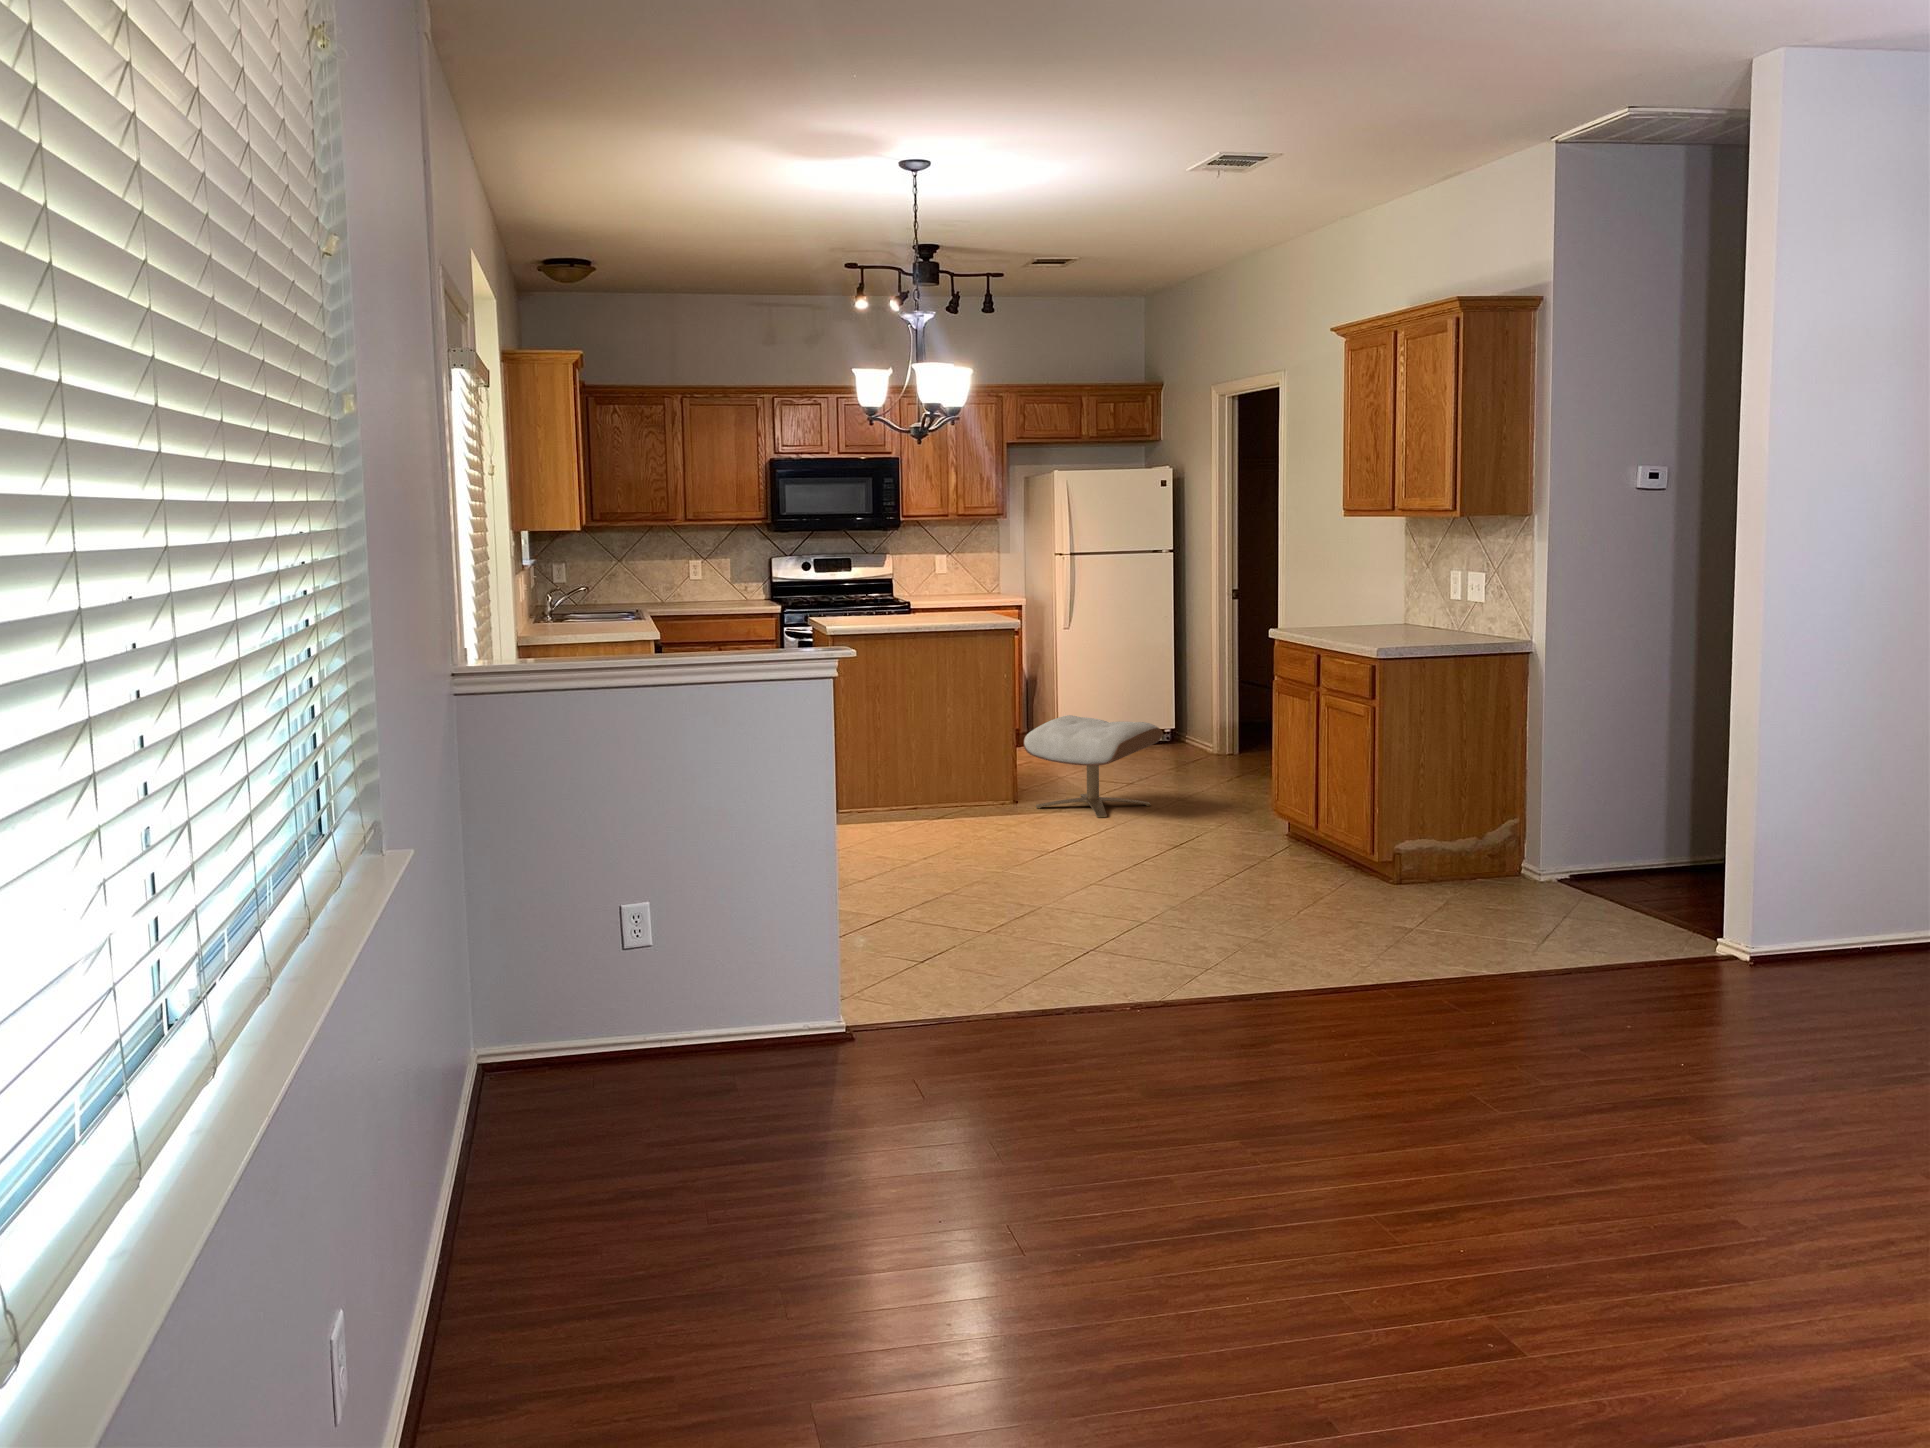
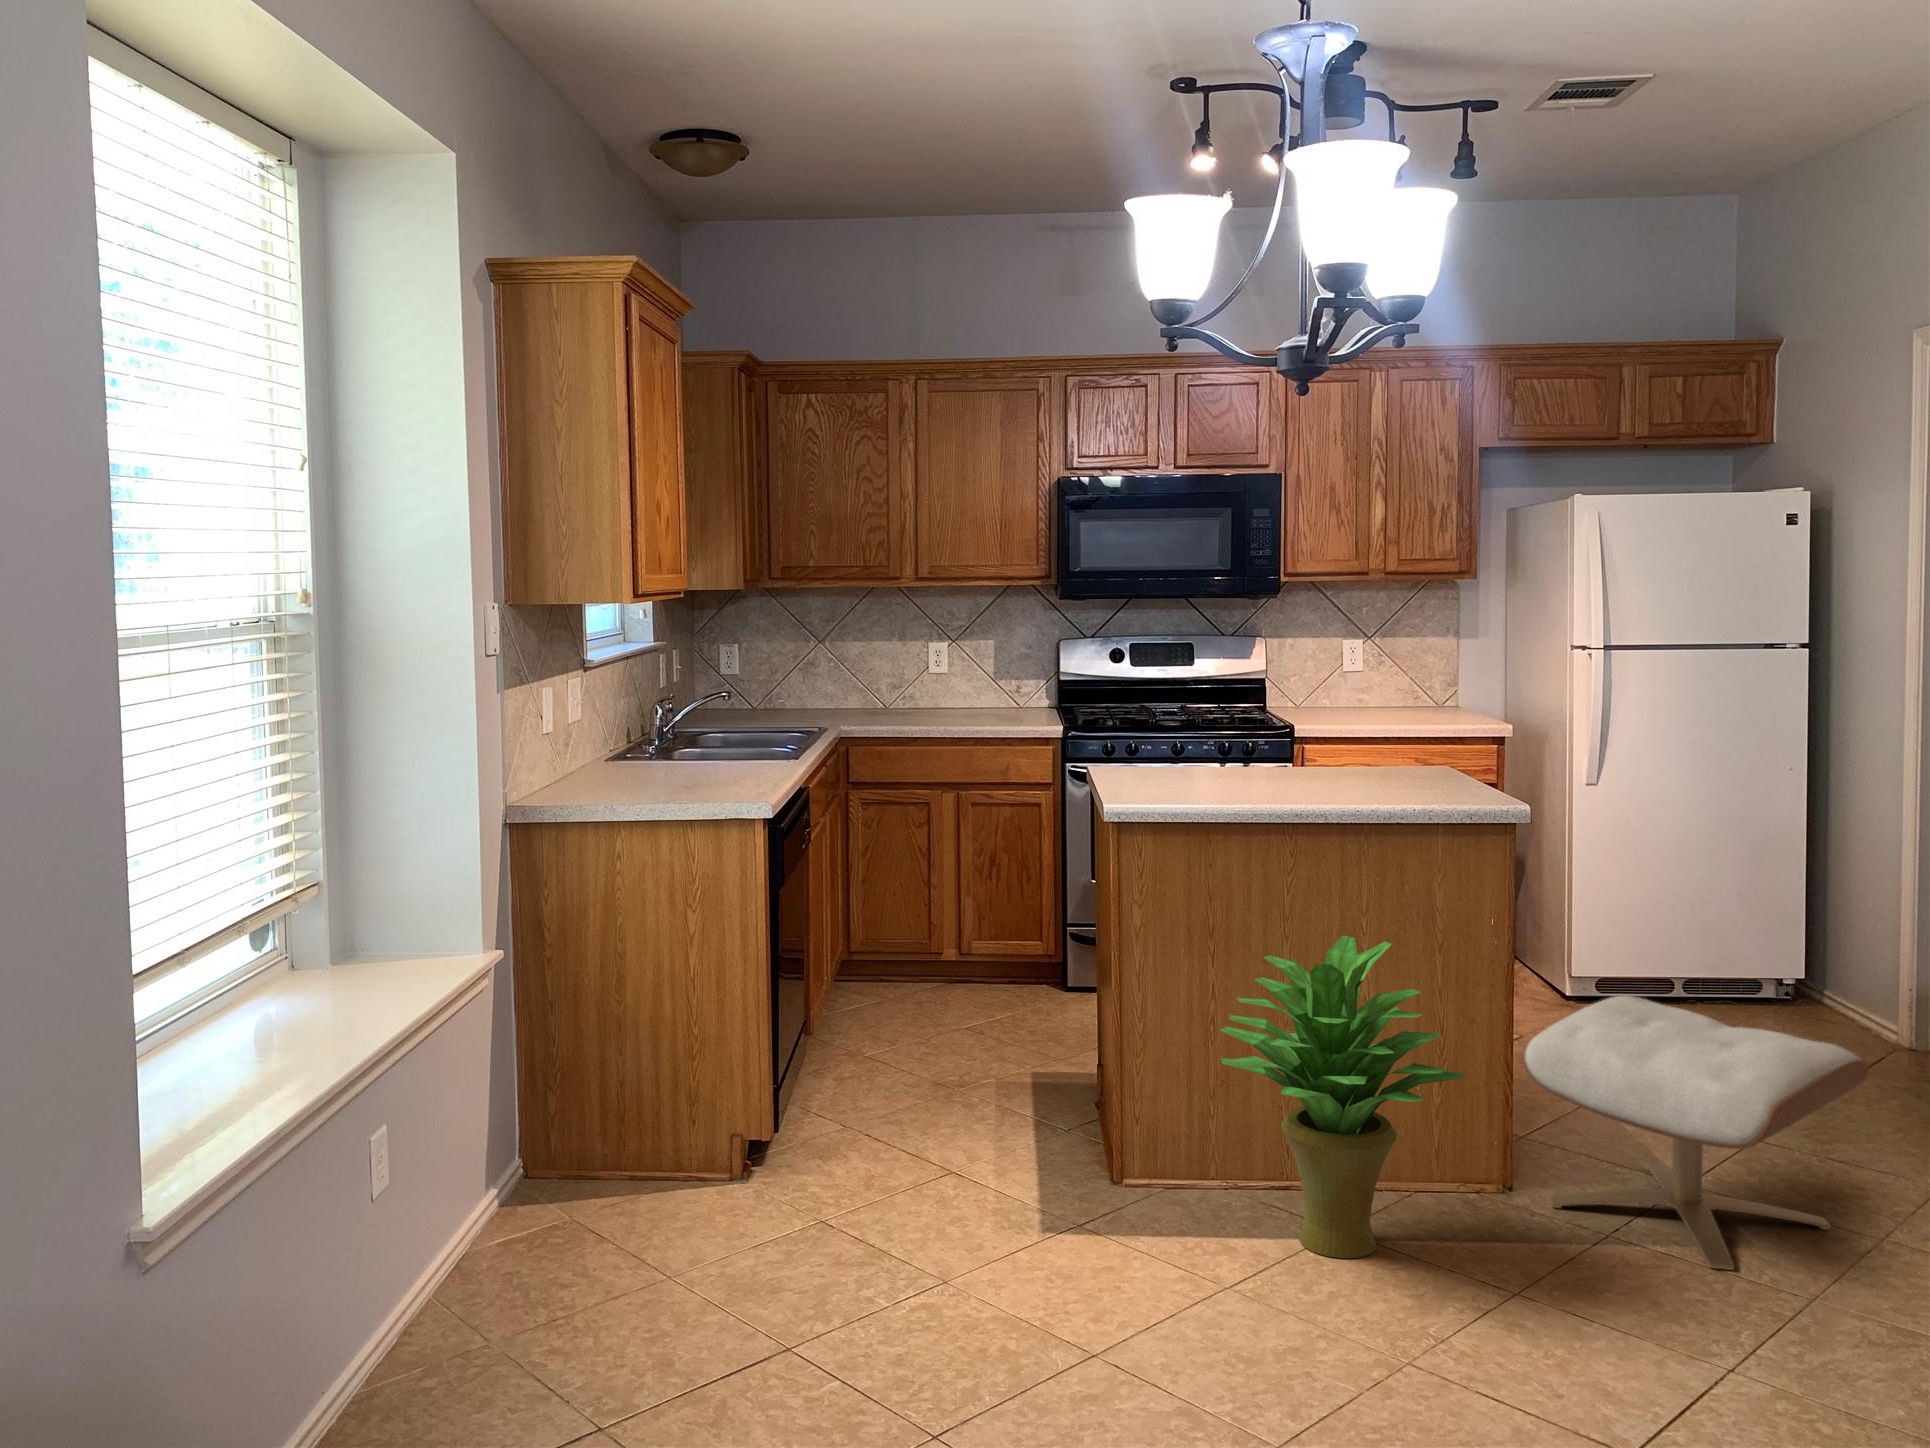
potted plant: none [888,686,995,826] -> present [1220,936,1464,1258]

